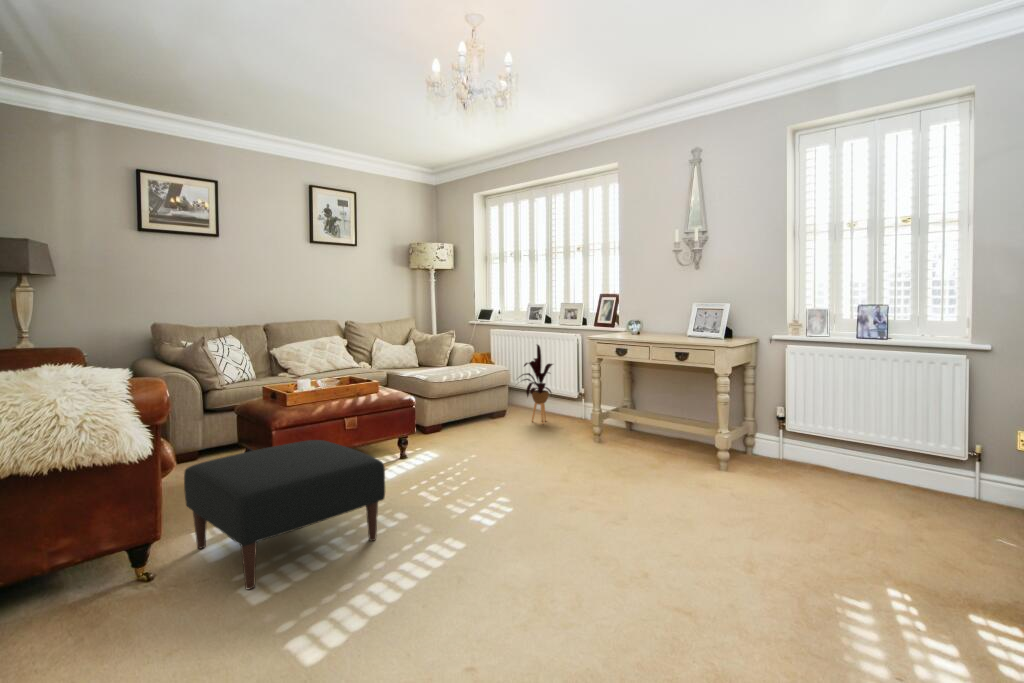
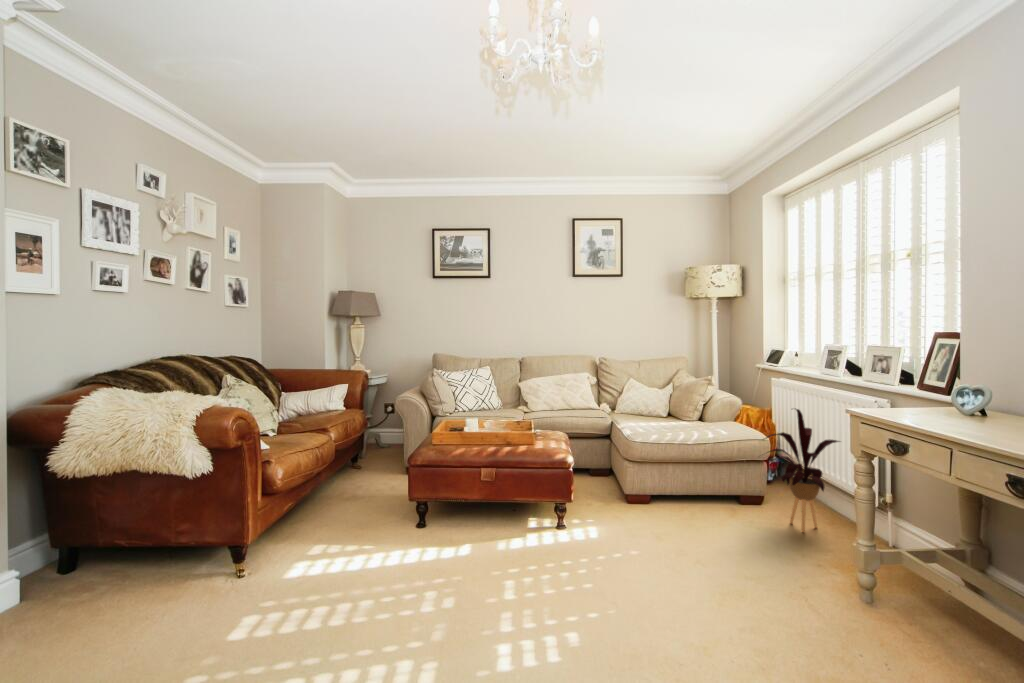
ottoman: present [184,440,385,589] -> none [198,487,398,630]

